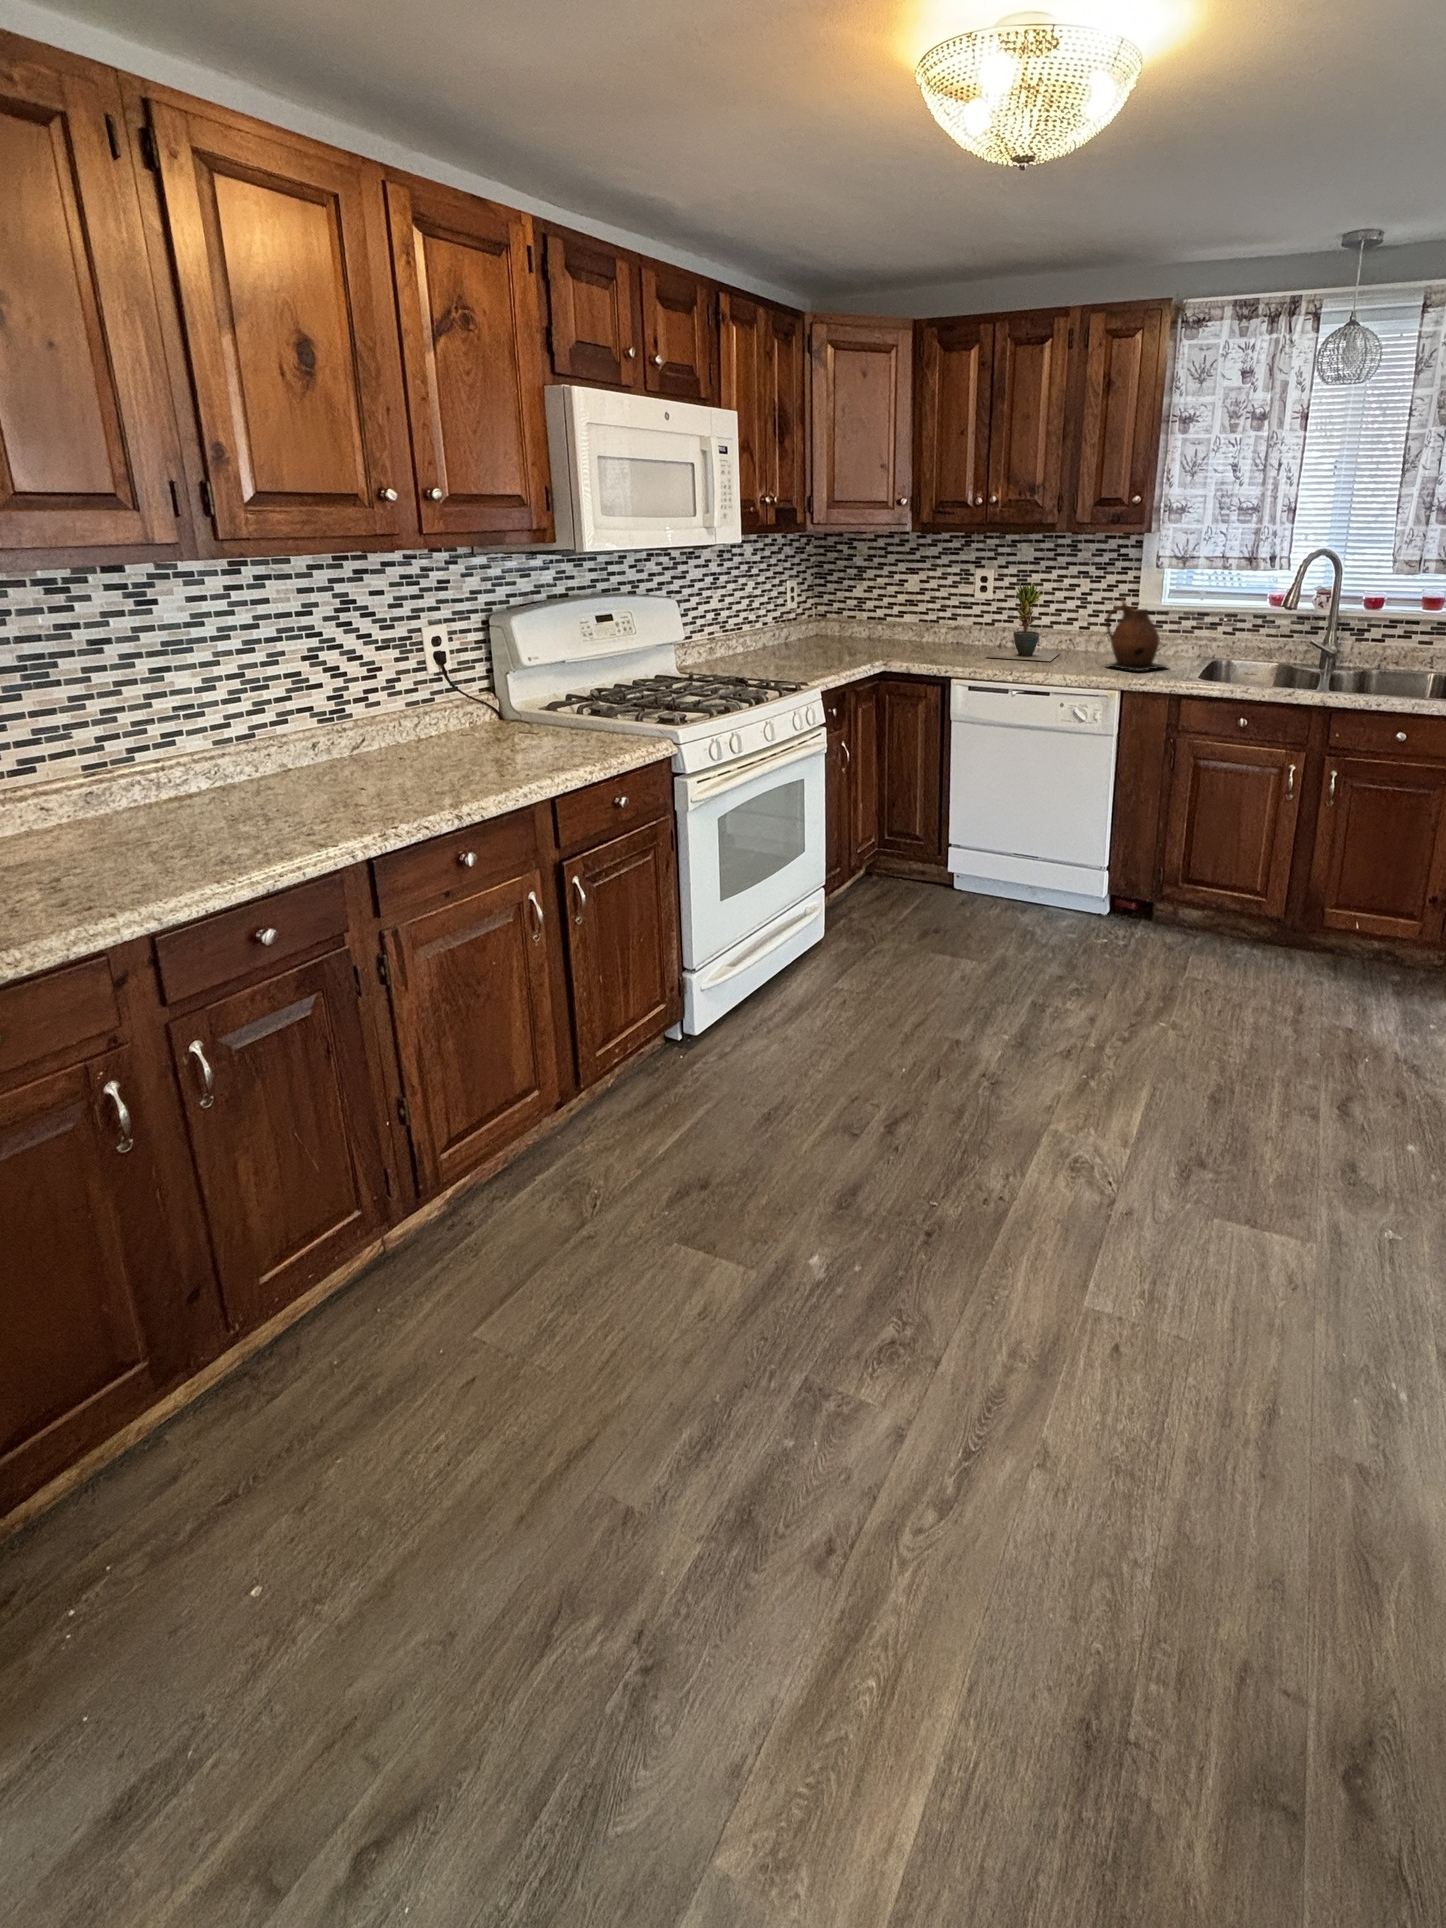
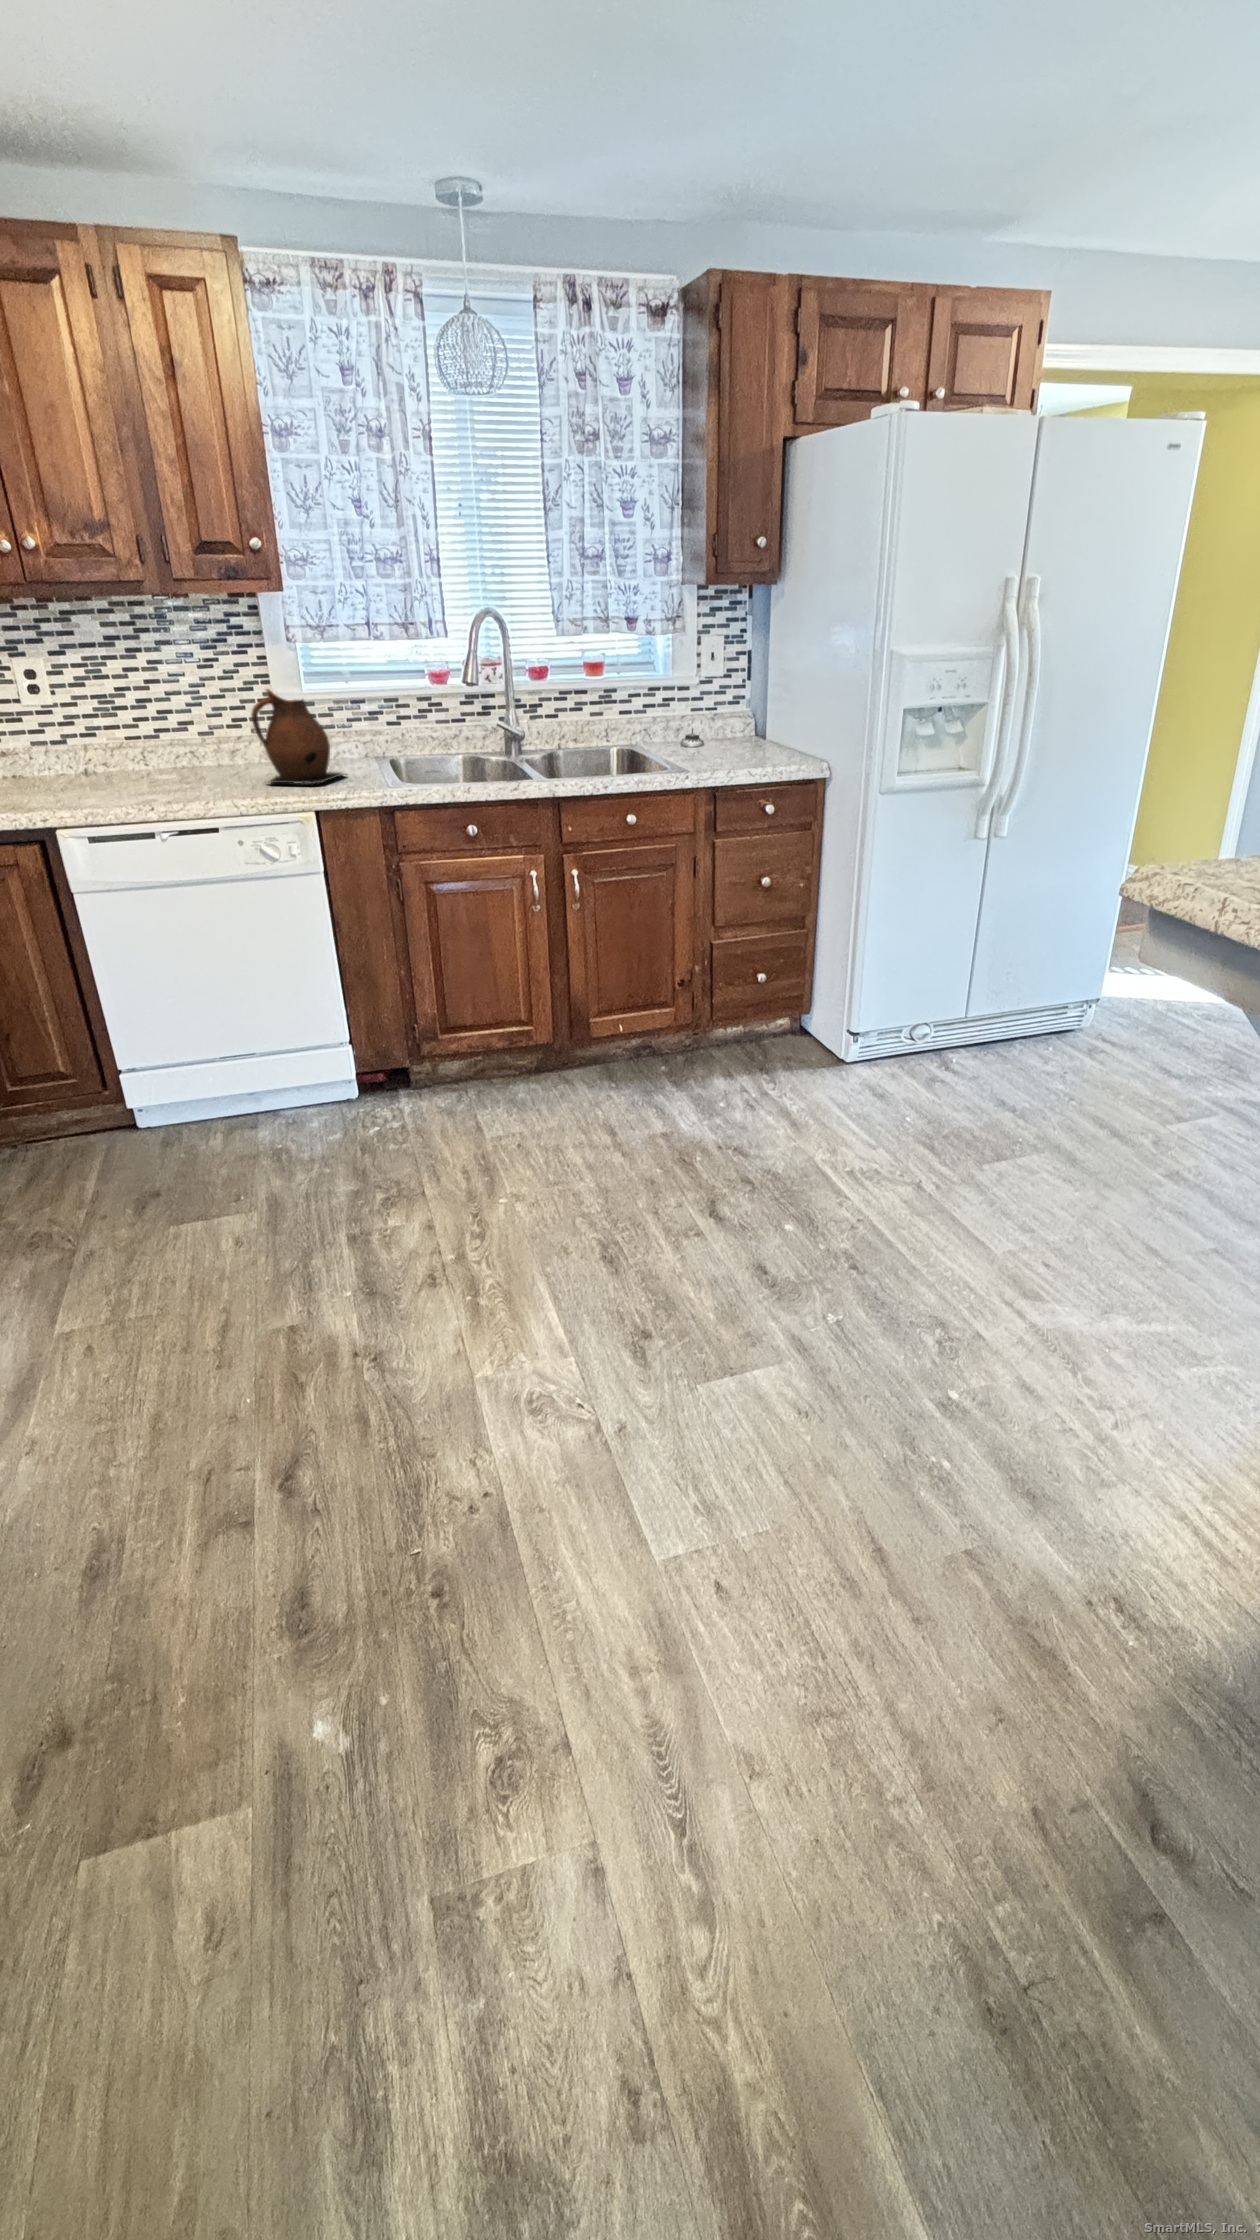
potted plant: present [987,584,1060,661] -> none [83,675,186,794]

